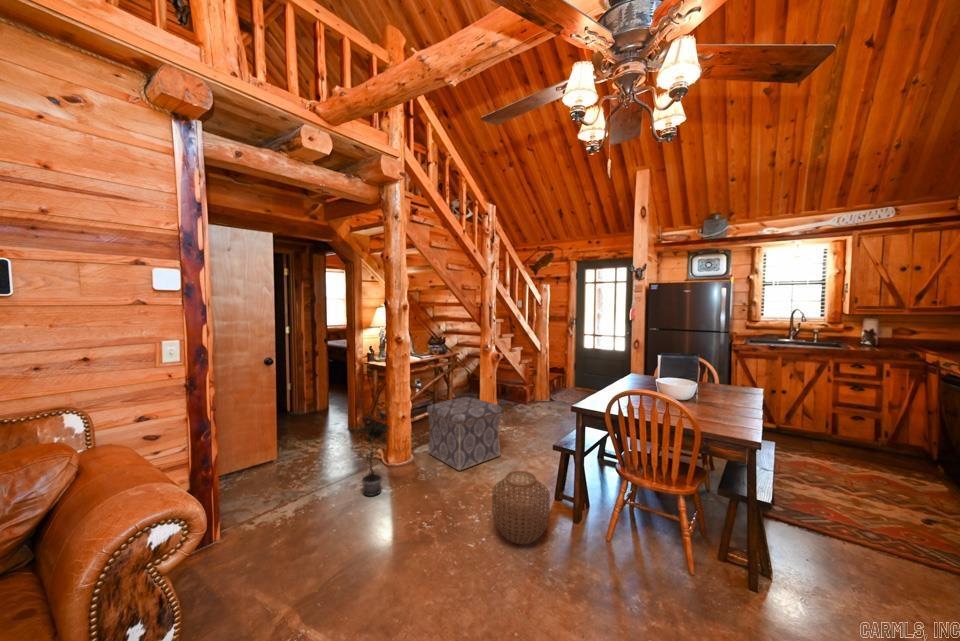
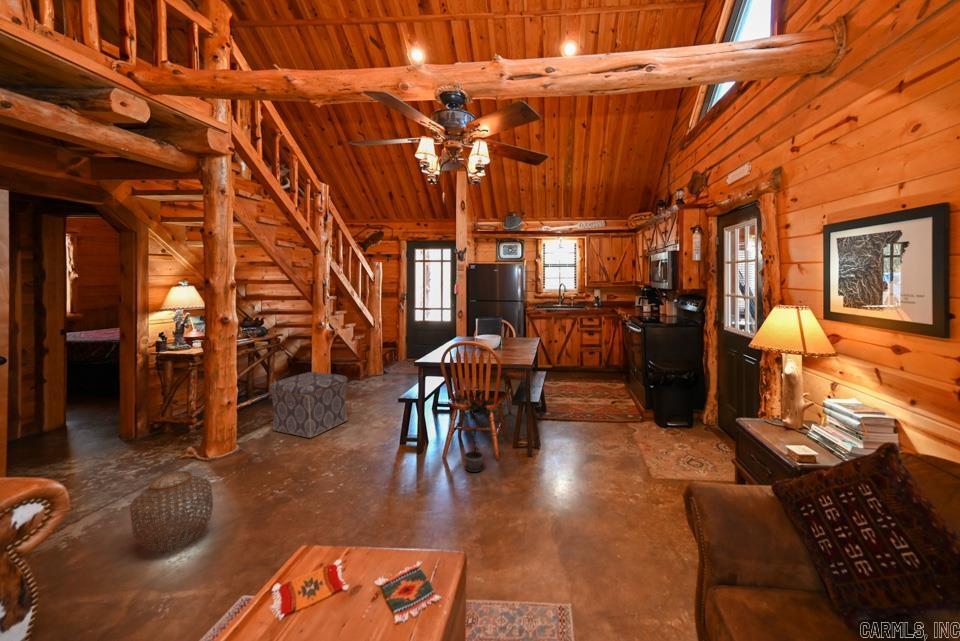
potted plant: present [357,409,389,496] -> present [453,387,502,472]
woven basket: present [492,471,550,544] -> present [130,471,213,552]

